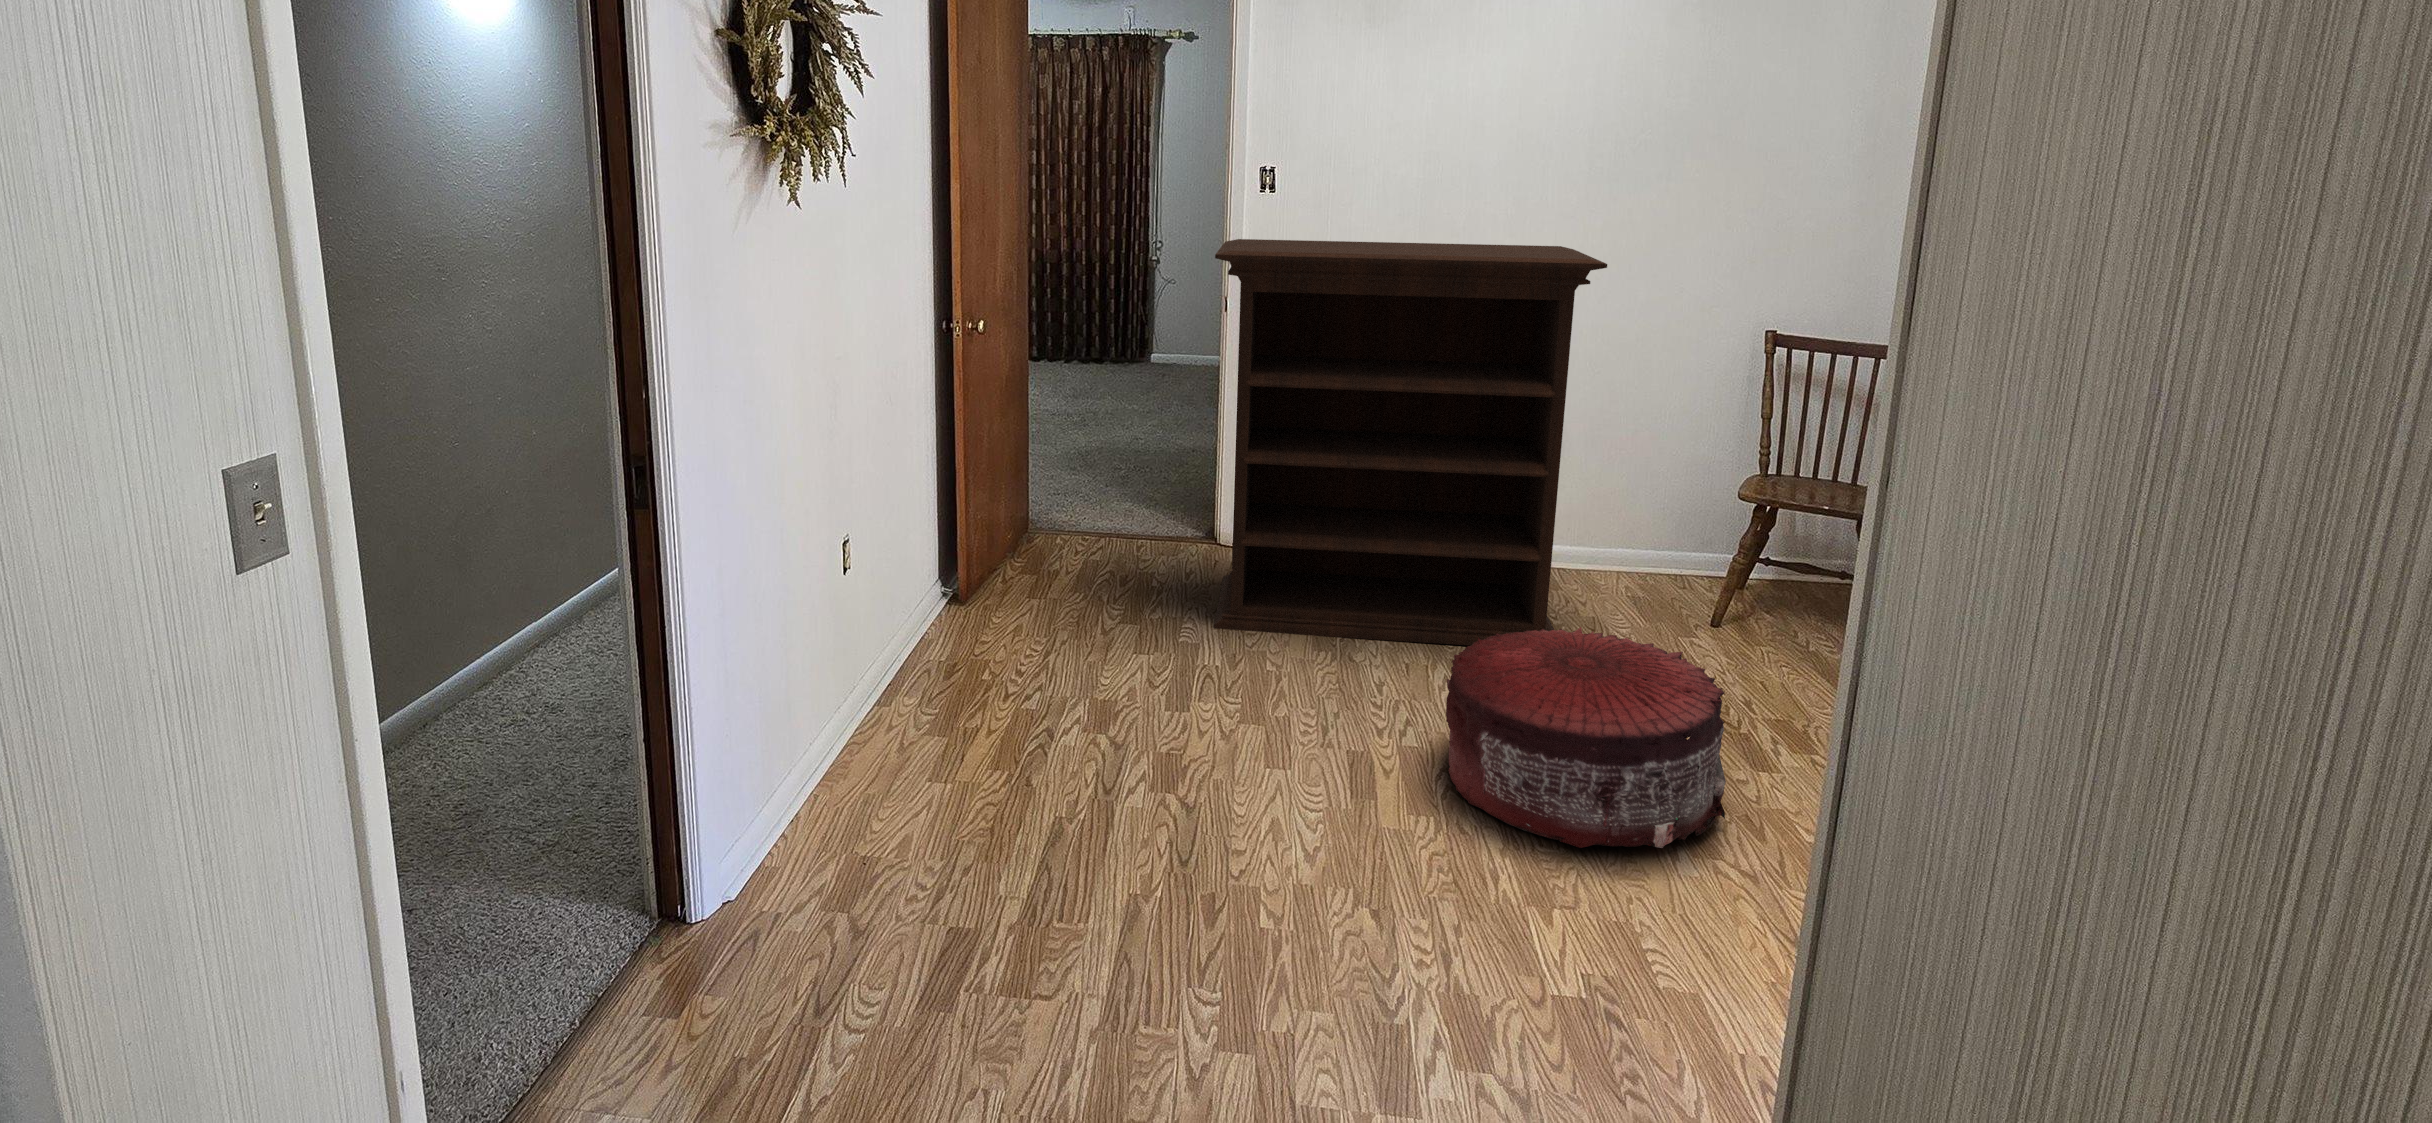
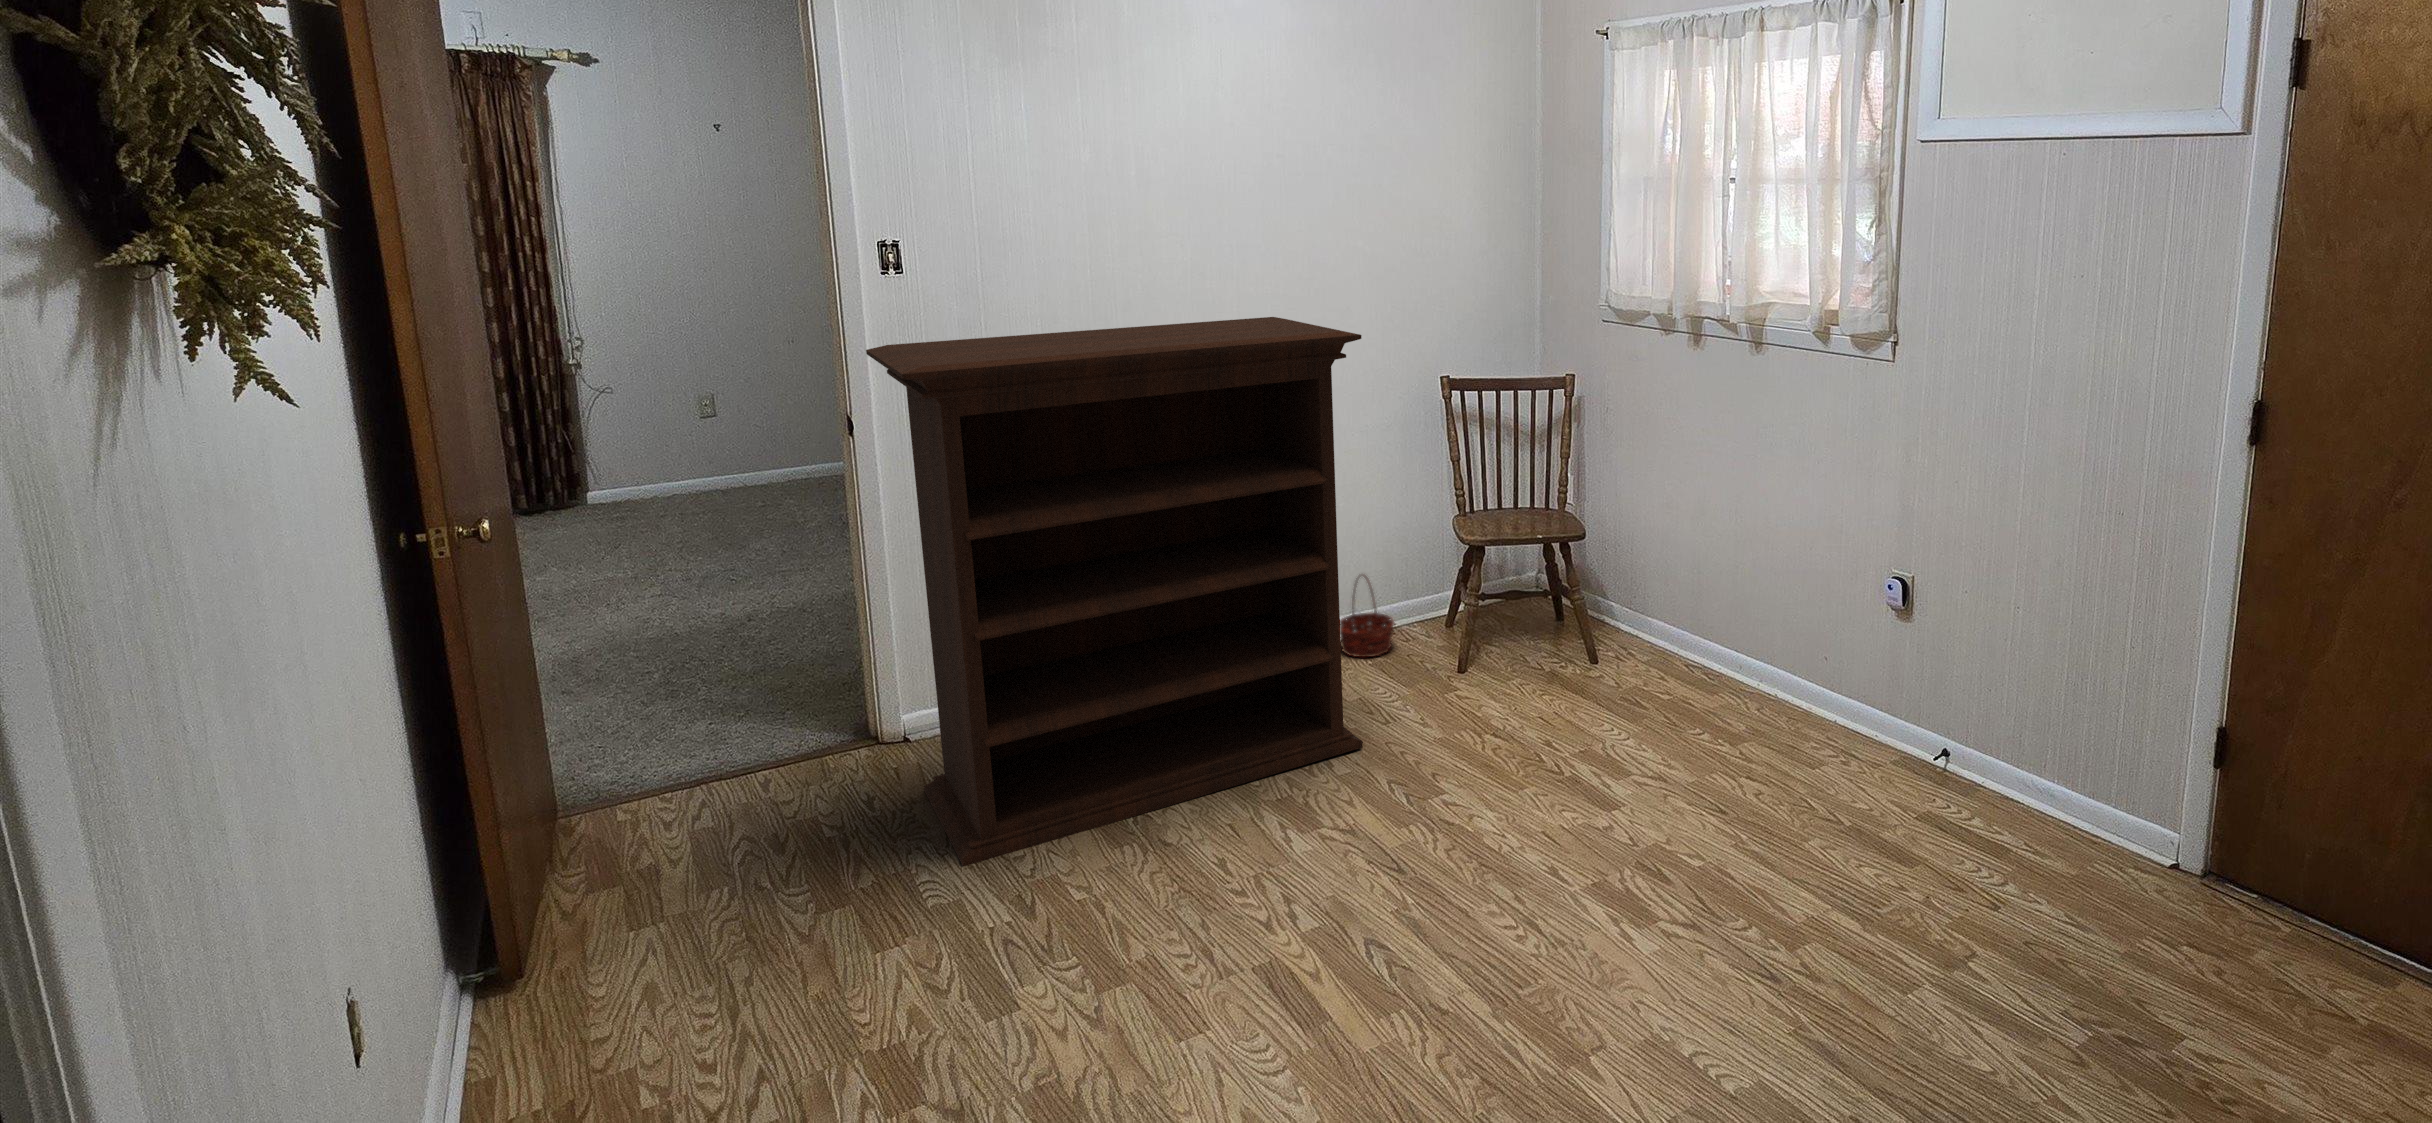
basket: none [1609,511,1670,594] -> present [1340,575,1395,657]
pouf: present [1446,627,1726,848] -> none [1348,721,1639,980]

